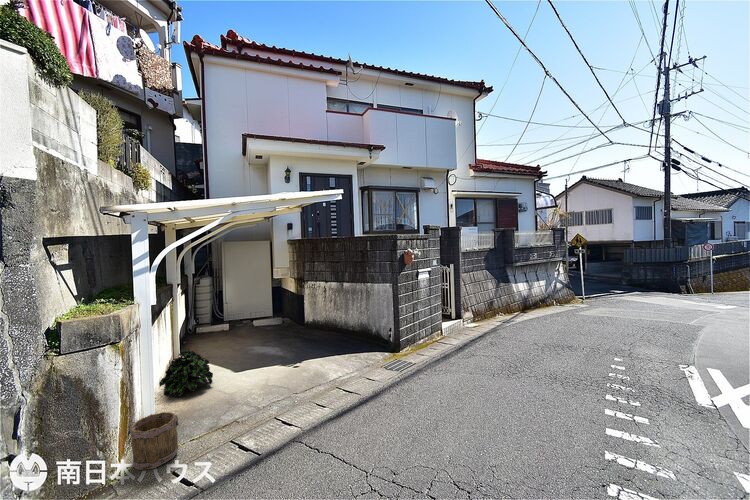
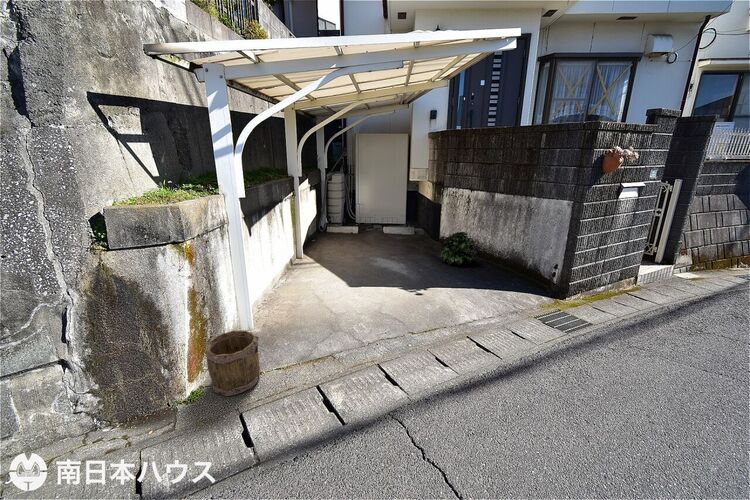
potted plant: present [159,350,213,397] -> present [440,232,480,264]

